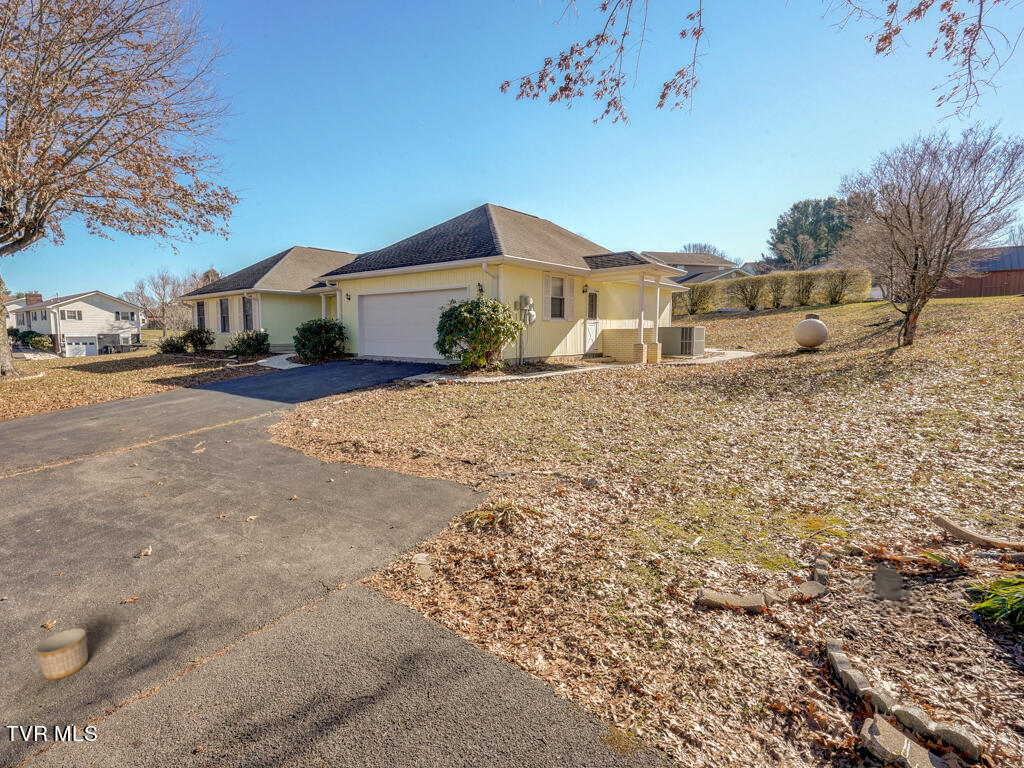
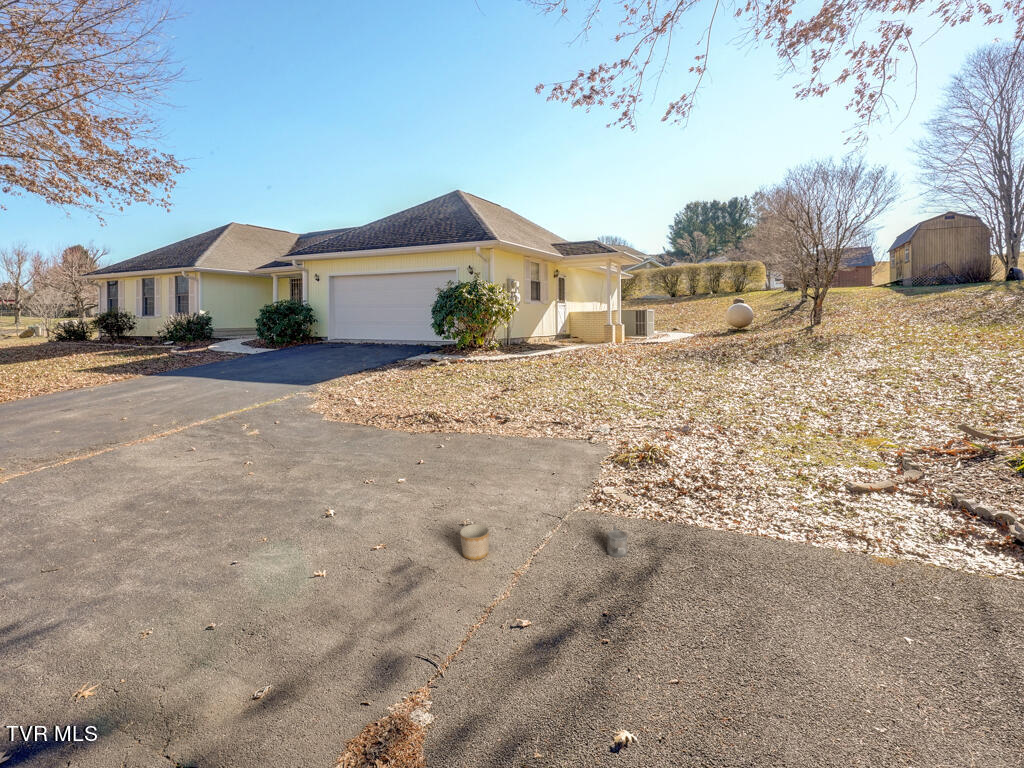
watering can: present [874,564,911,600] -> present [607,526,628,557]

